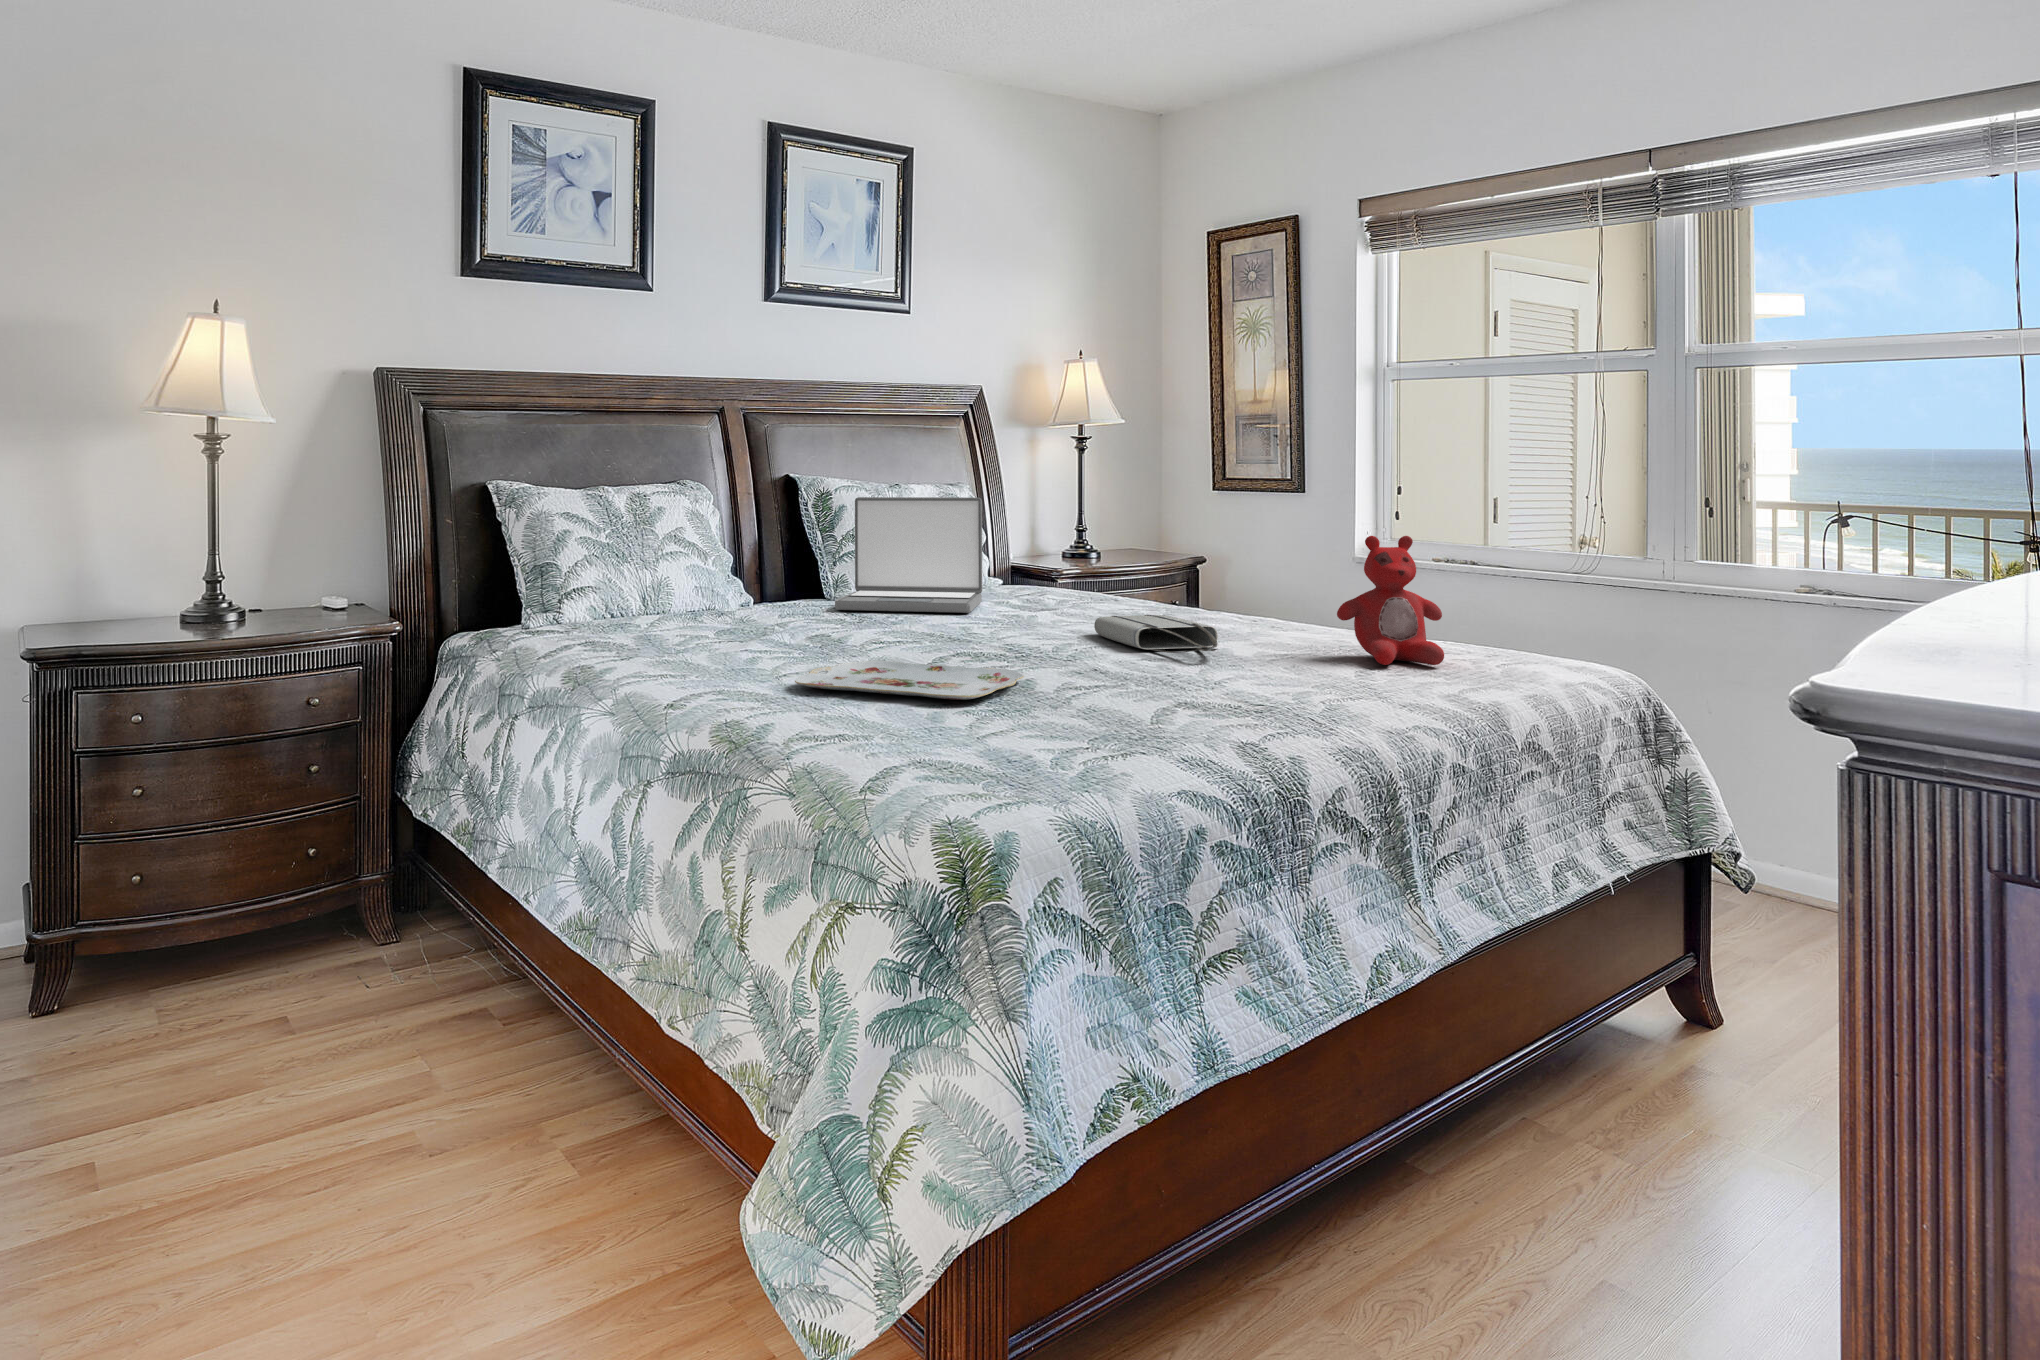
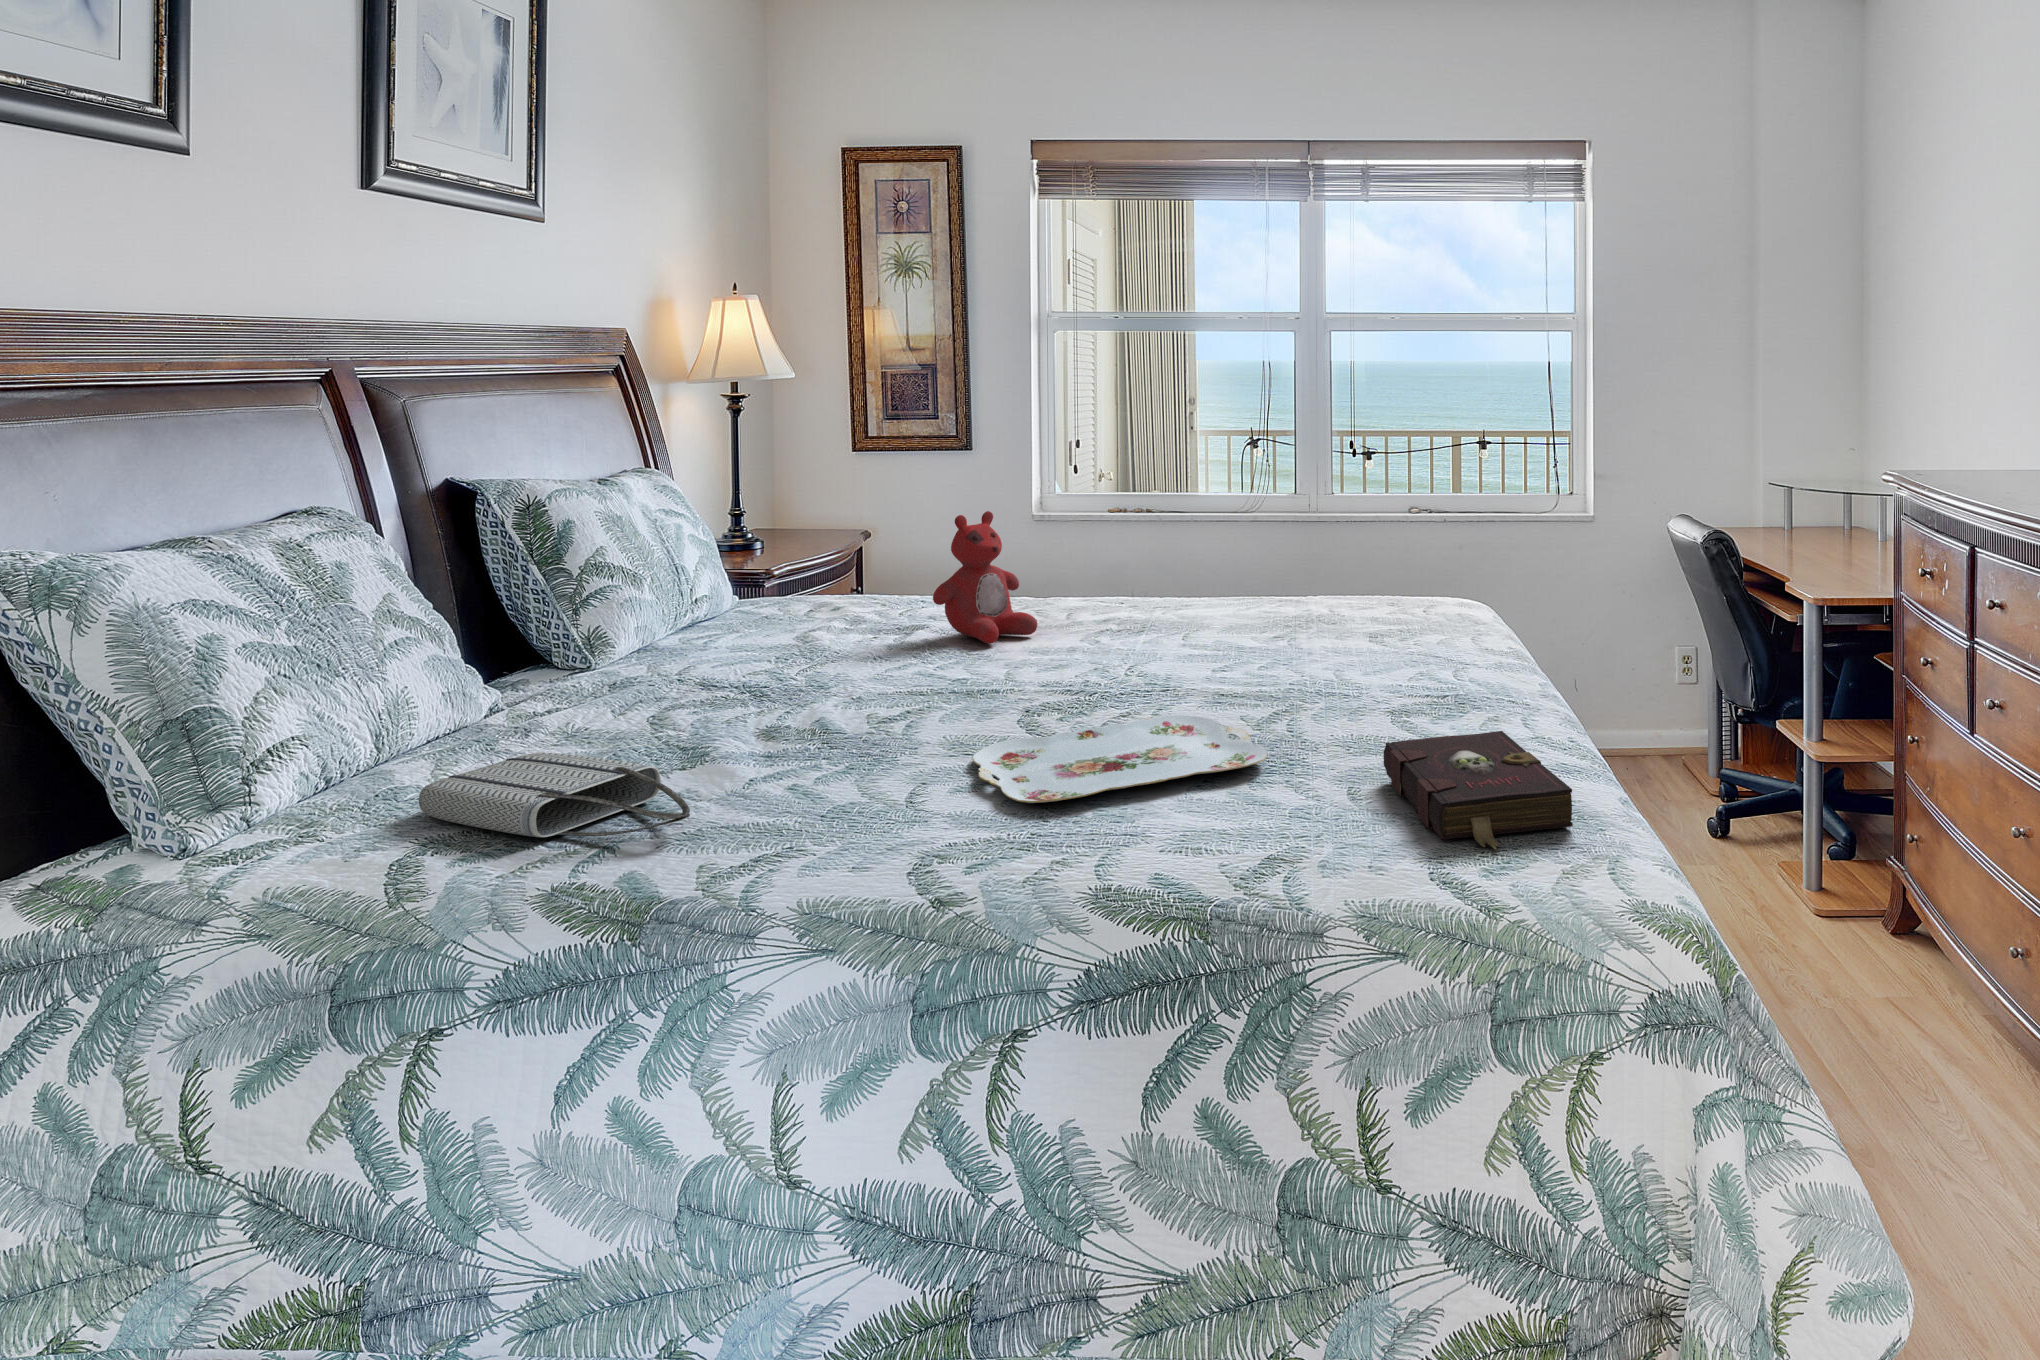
laptop: present [835,497,982,613] -> none [618,495,856,681]
stuffed bear: present [1337,536,1444,665] -> present [933,511,1037,644]
tote bag: present [1094,615,1218,653] -> present [419,753,690,837]
book: none [931,695,1118,773] -> present [1384,731,1573,850]

